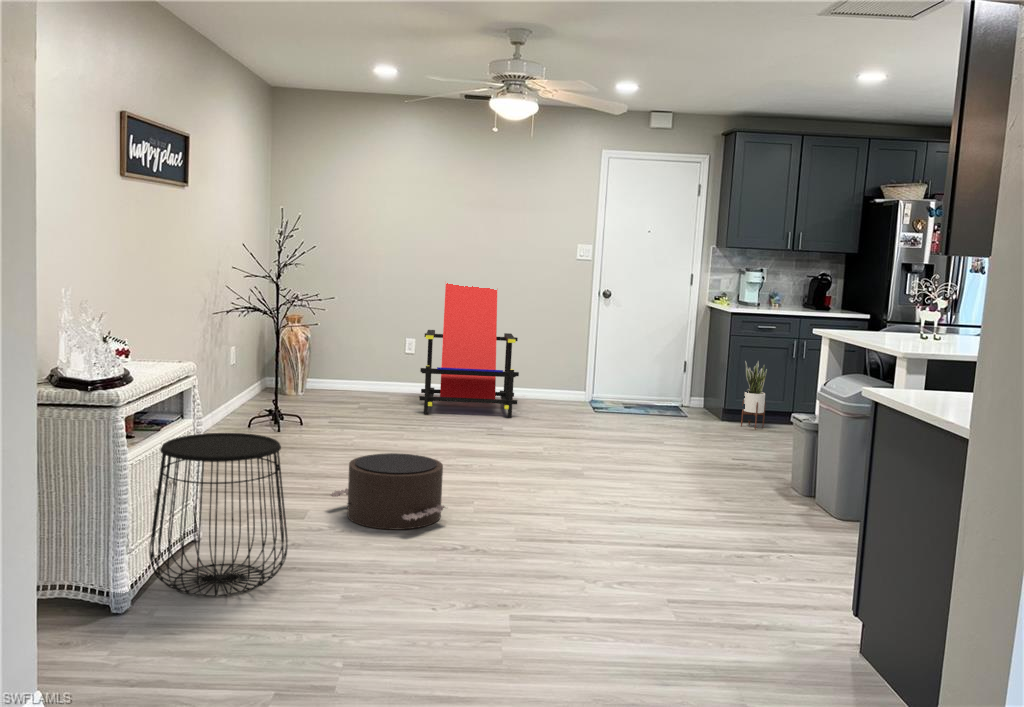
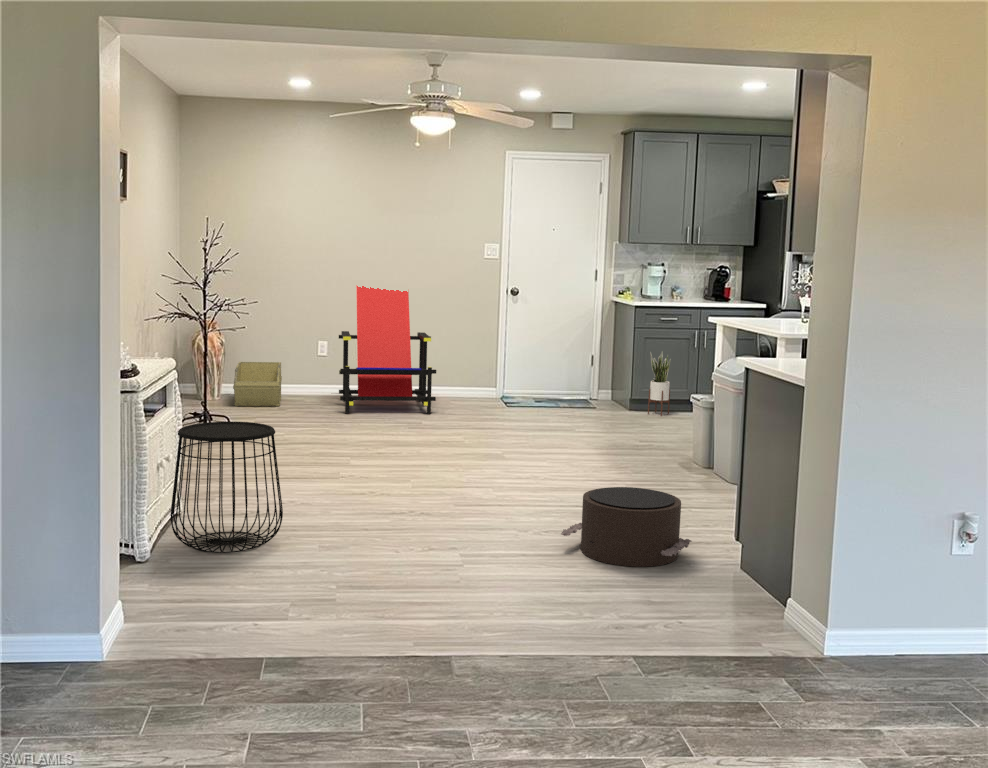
storage bin: none [315,357,368,403] -> present [233,362,282,406]
pouf: present [330,453,445,530] -> present [561,487,692,567]

